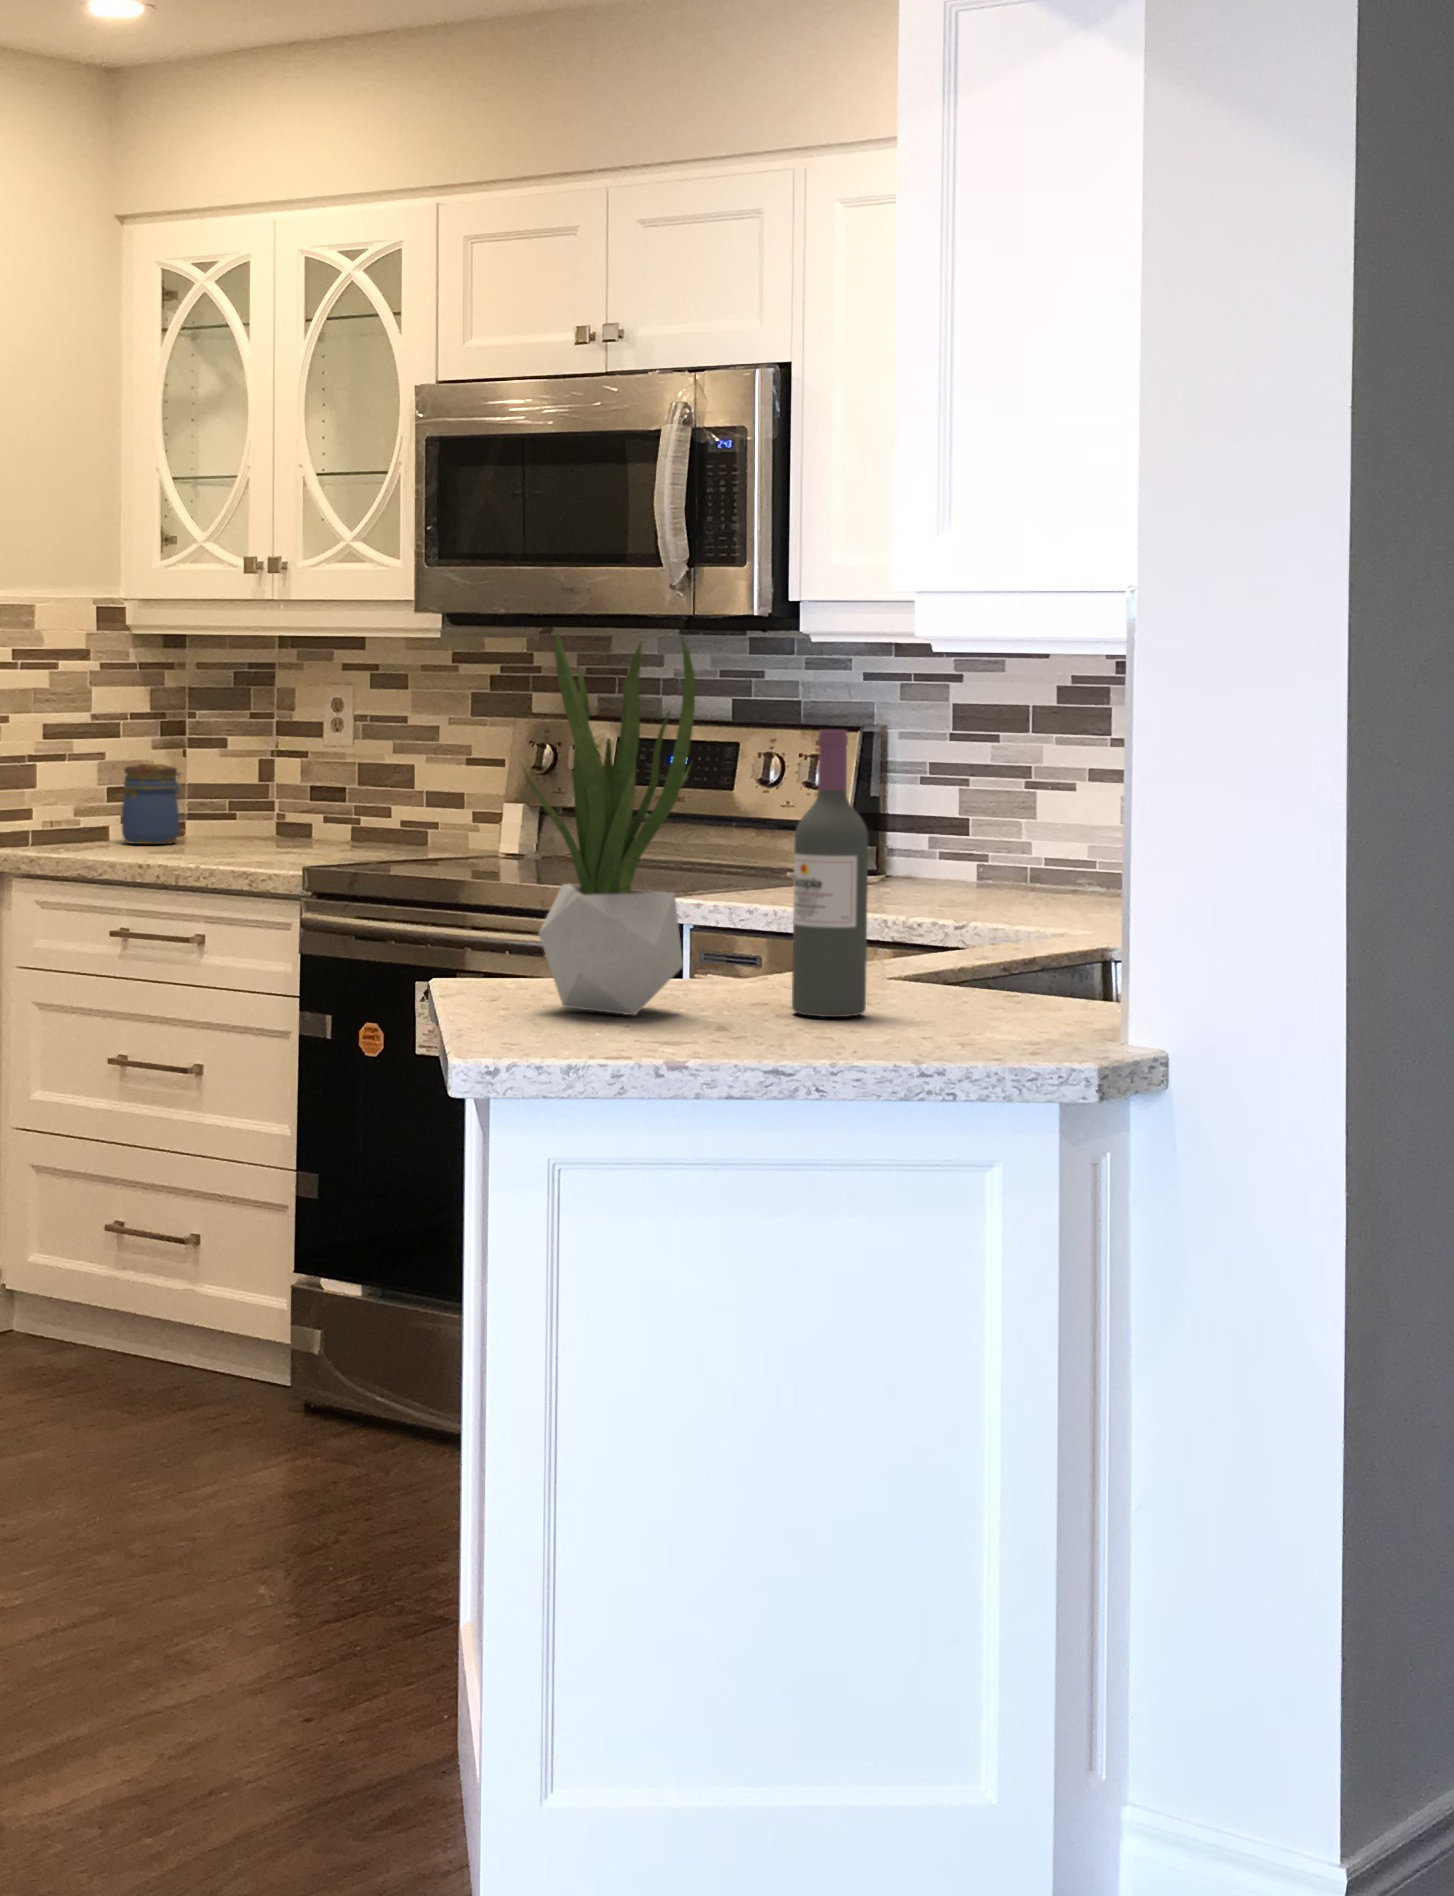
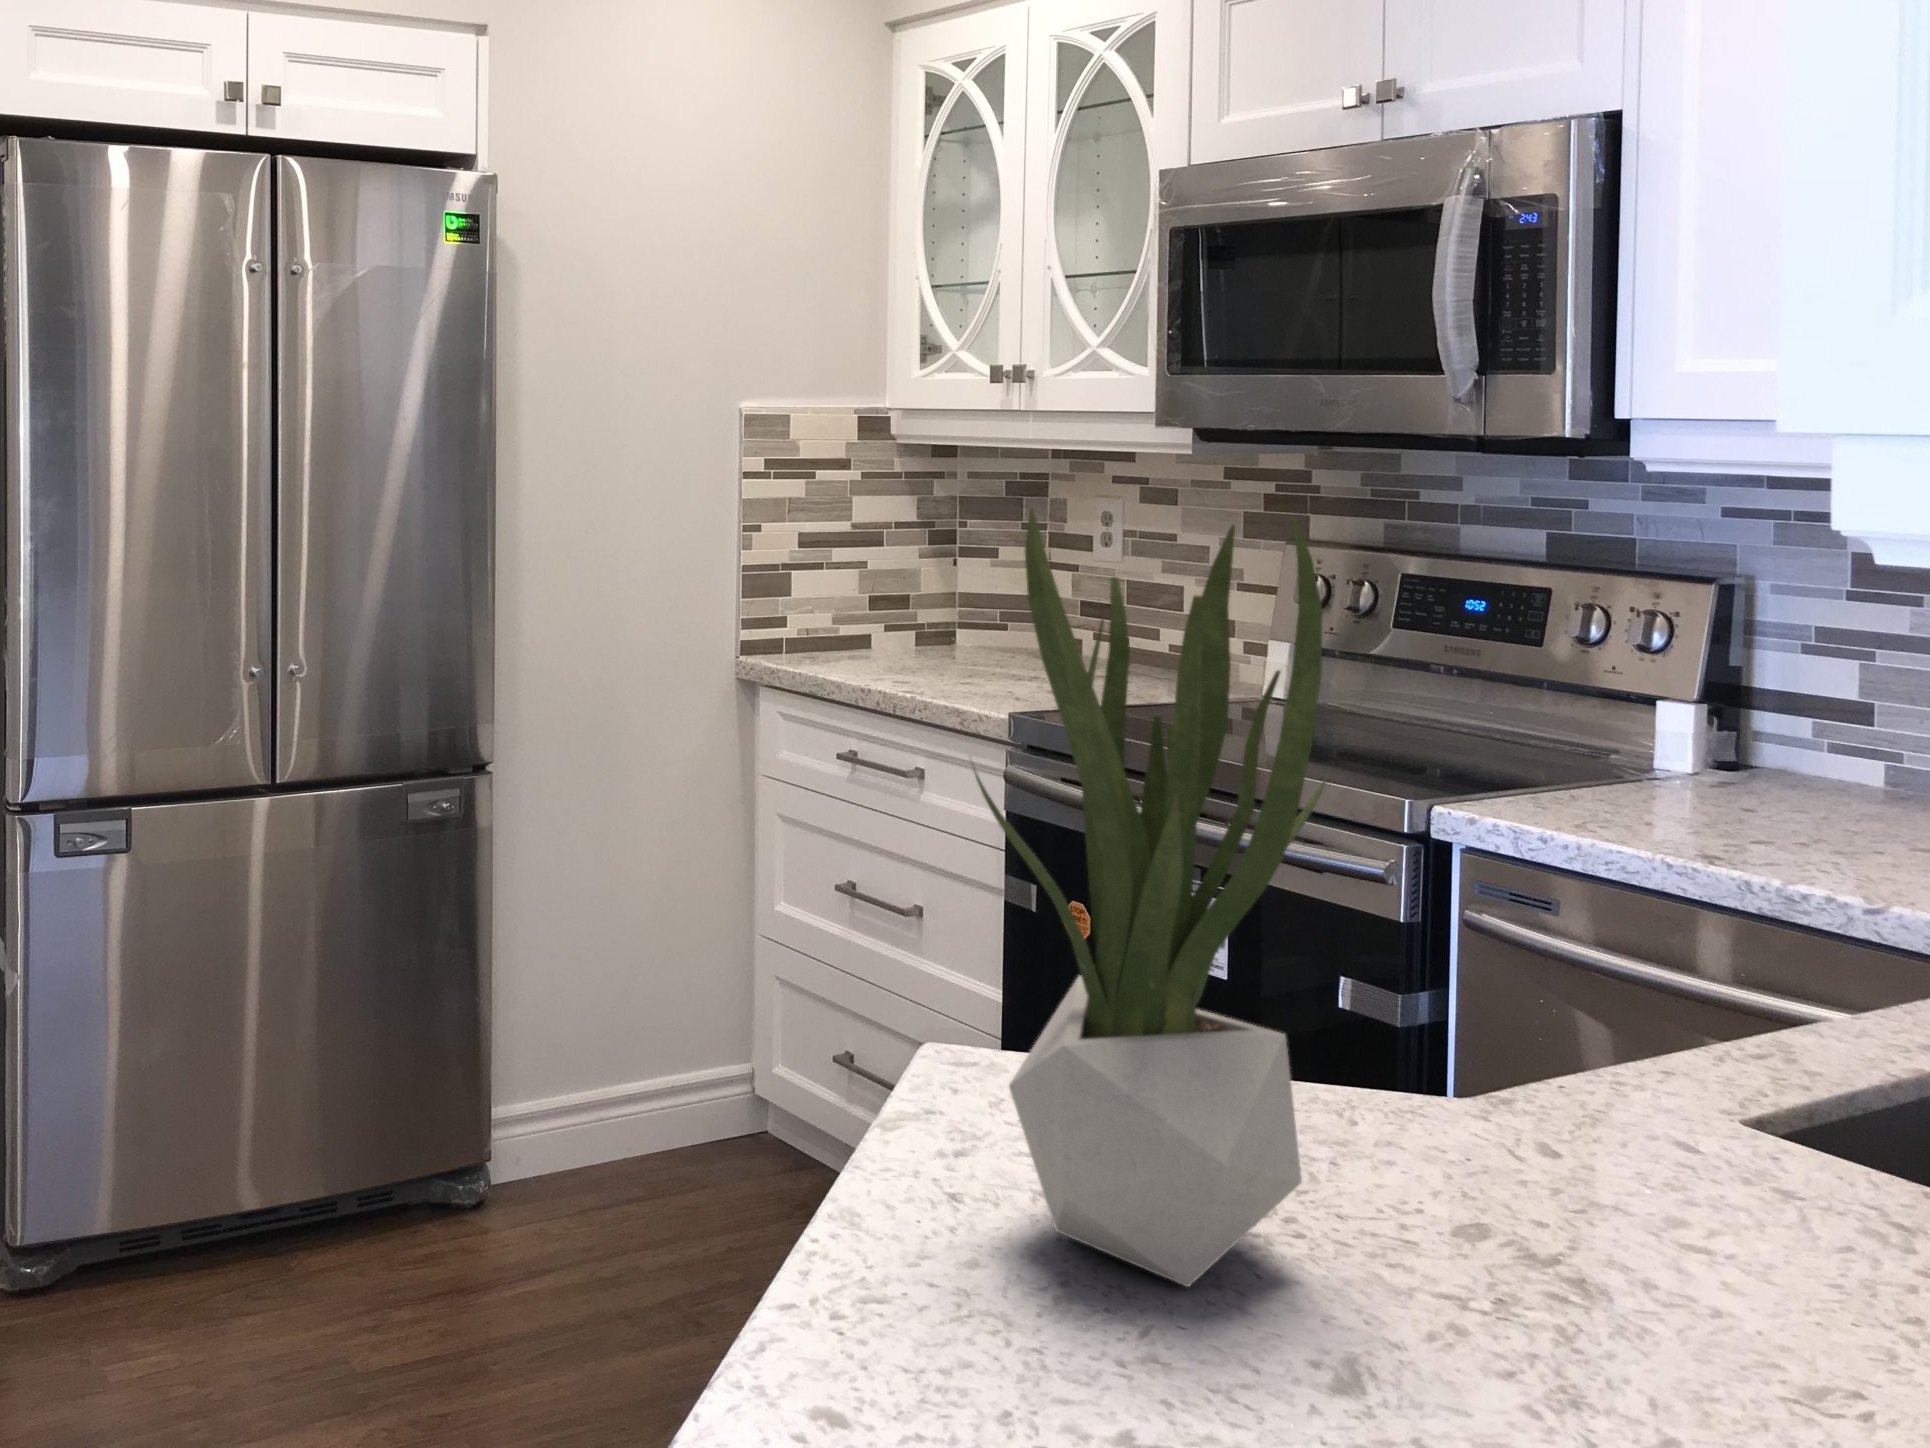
wine bottle: present [792,730,868,1017] -> none [1540,721,1722,1349]
jar: present [122,764,182,844] -> none [873,576,938,659]

